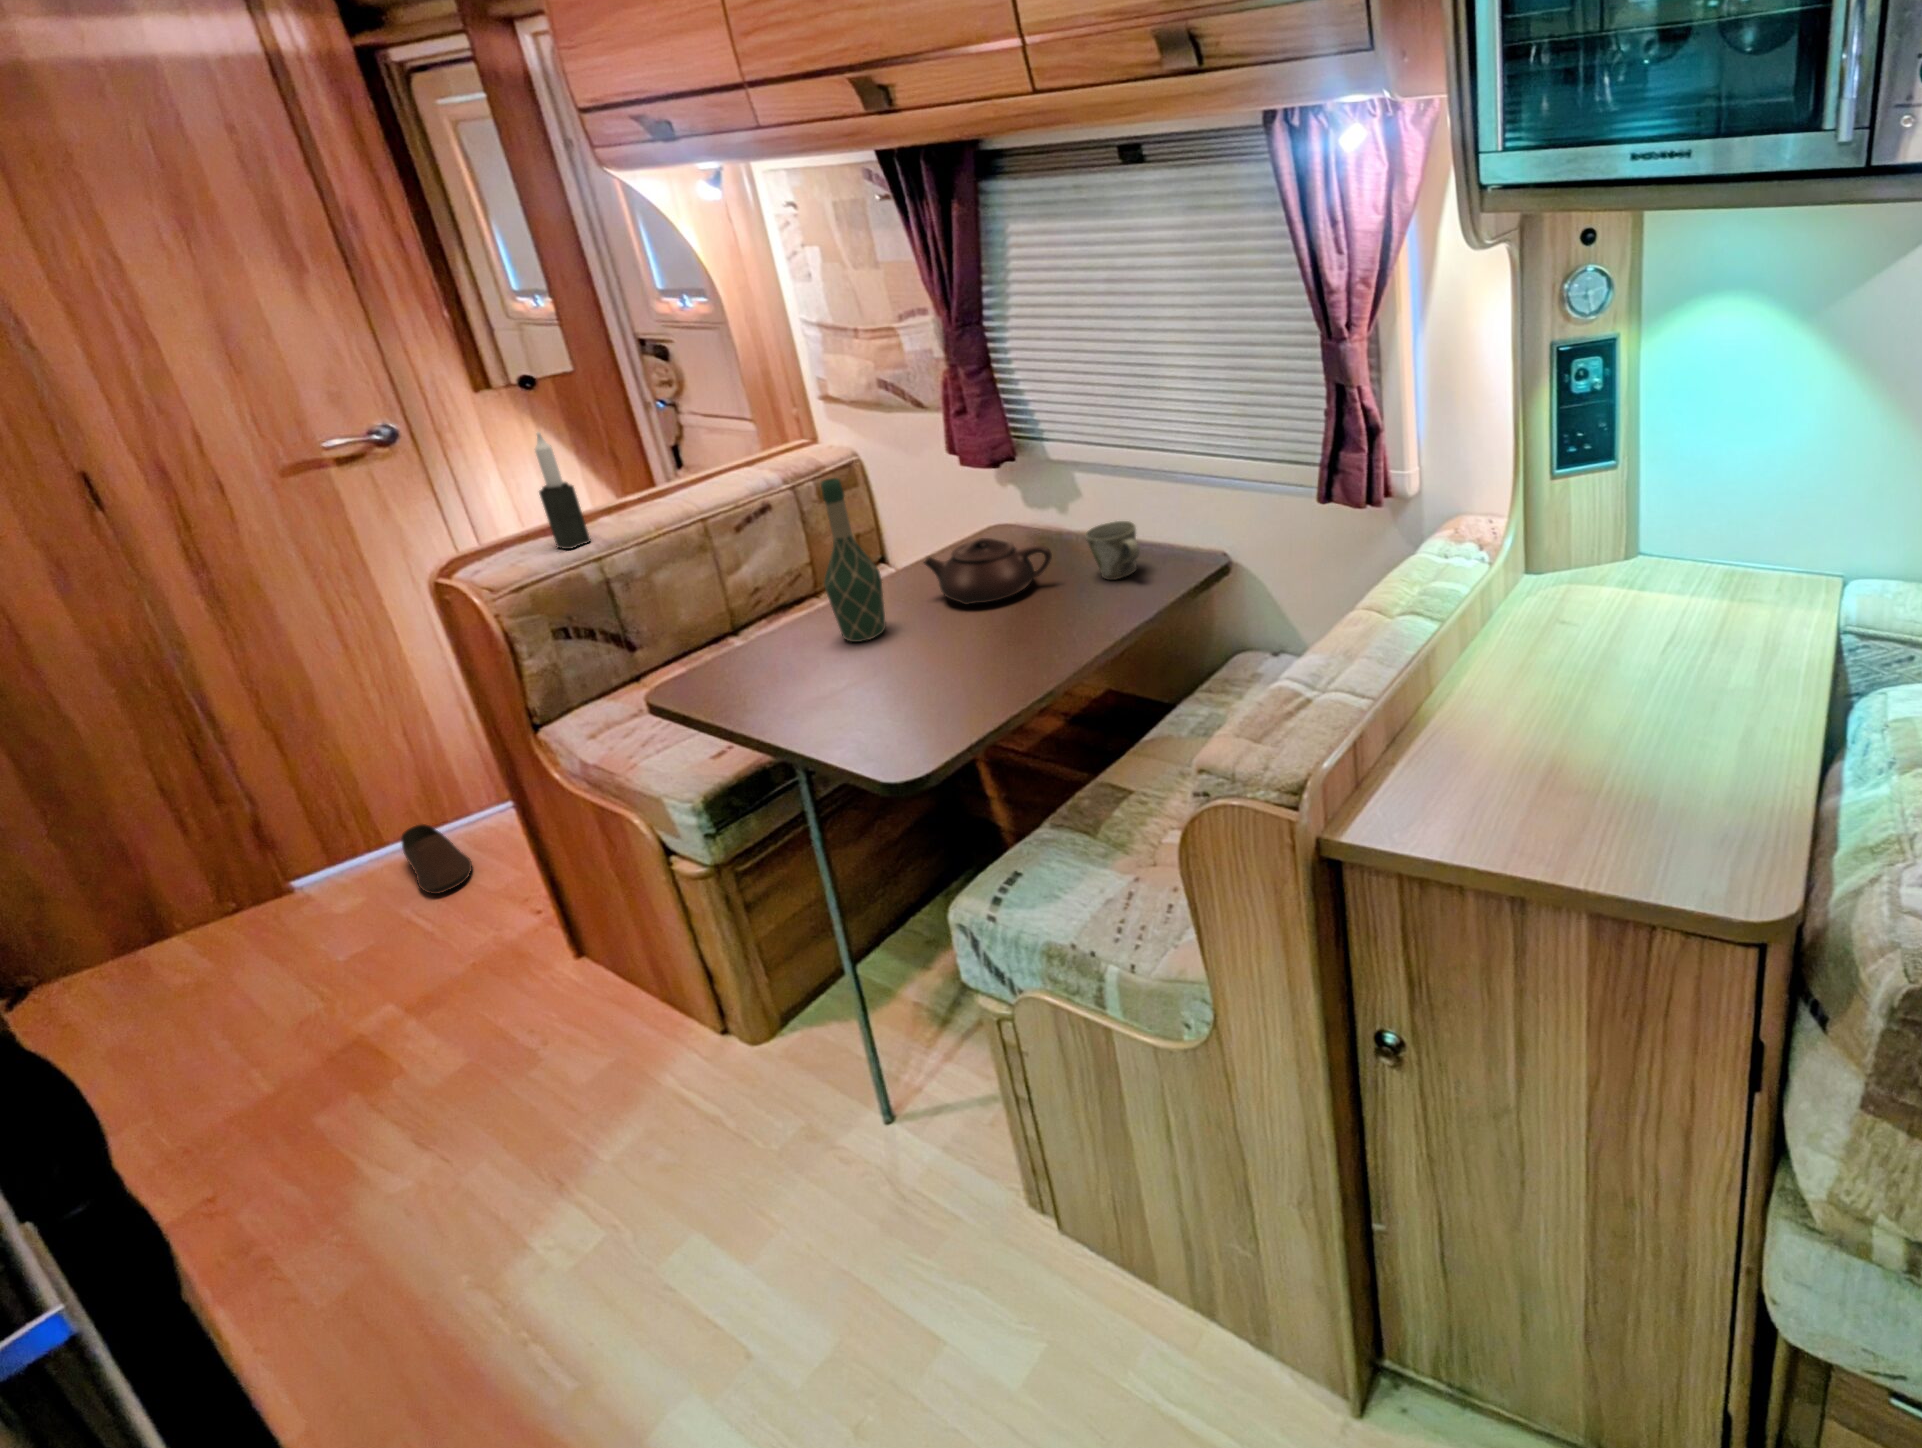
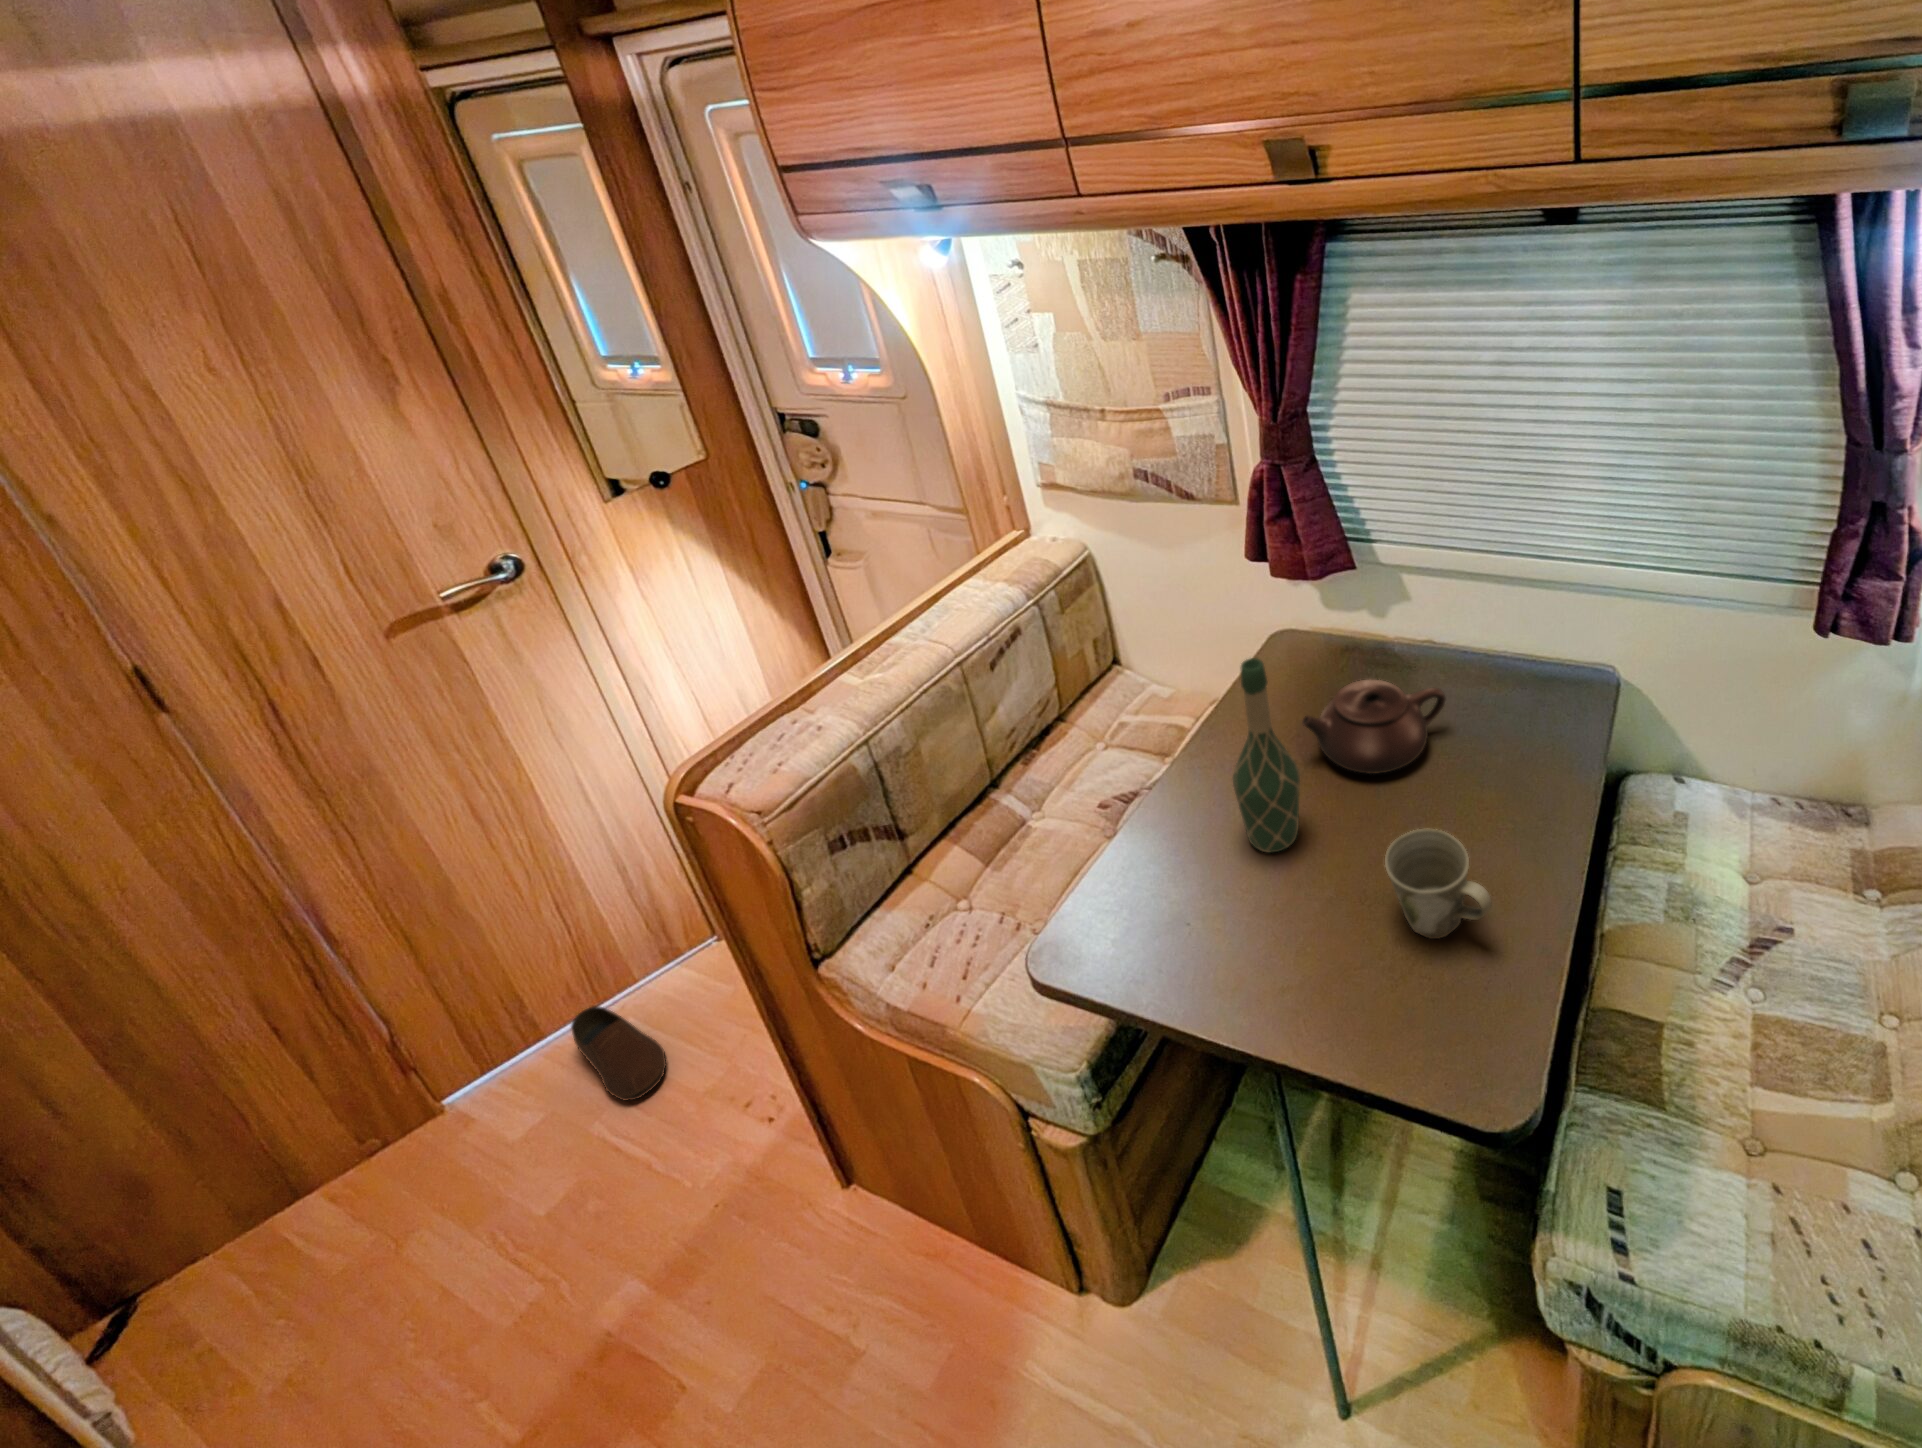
candle: present [535,432,590,549] -> none [776,589,843,726]
mug: present [1085,521,1140,580] -> present [1385,829,1491,939]

